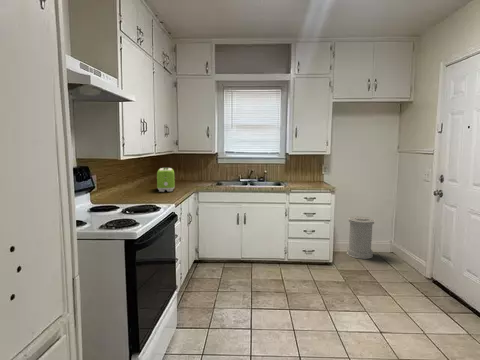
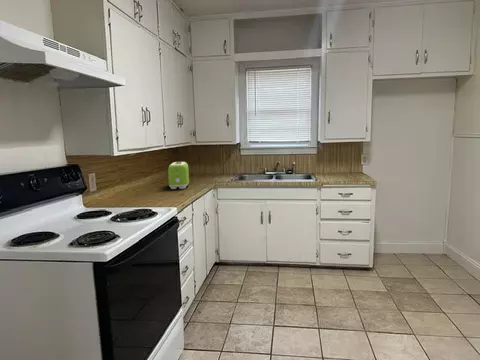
trash can: present [347,216,375,259] -> none [391,214,426,264]

